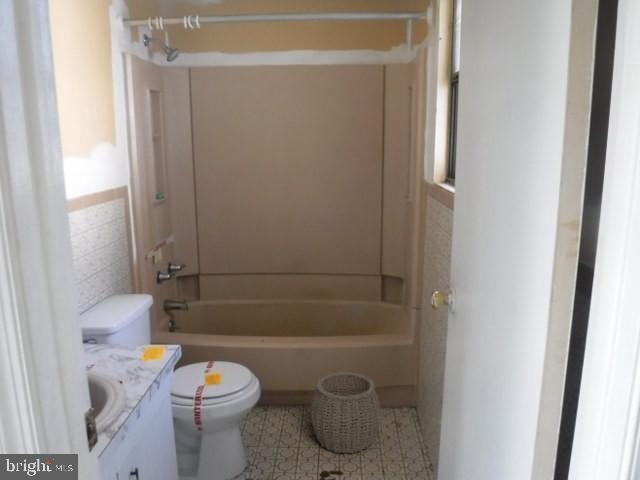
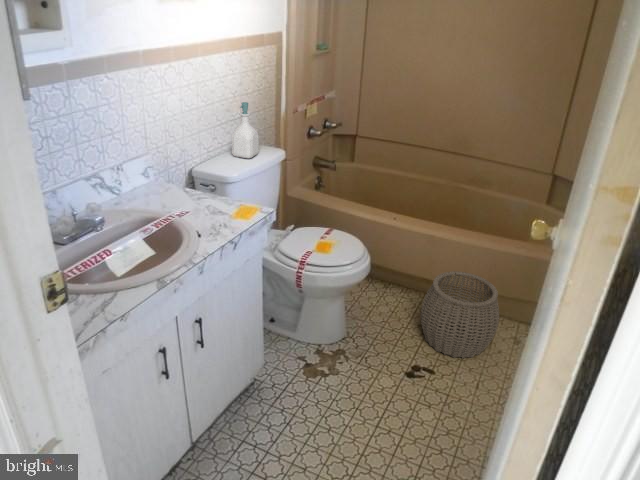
soap bottle: none [103,253,131,308] -> present [232,102,259,158]

